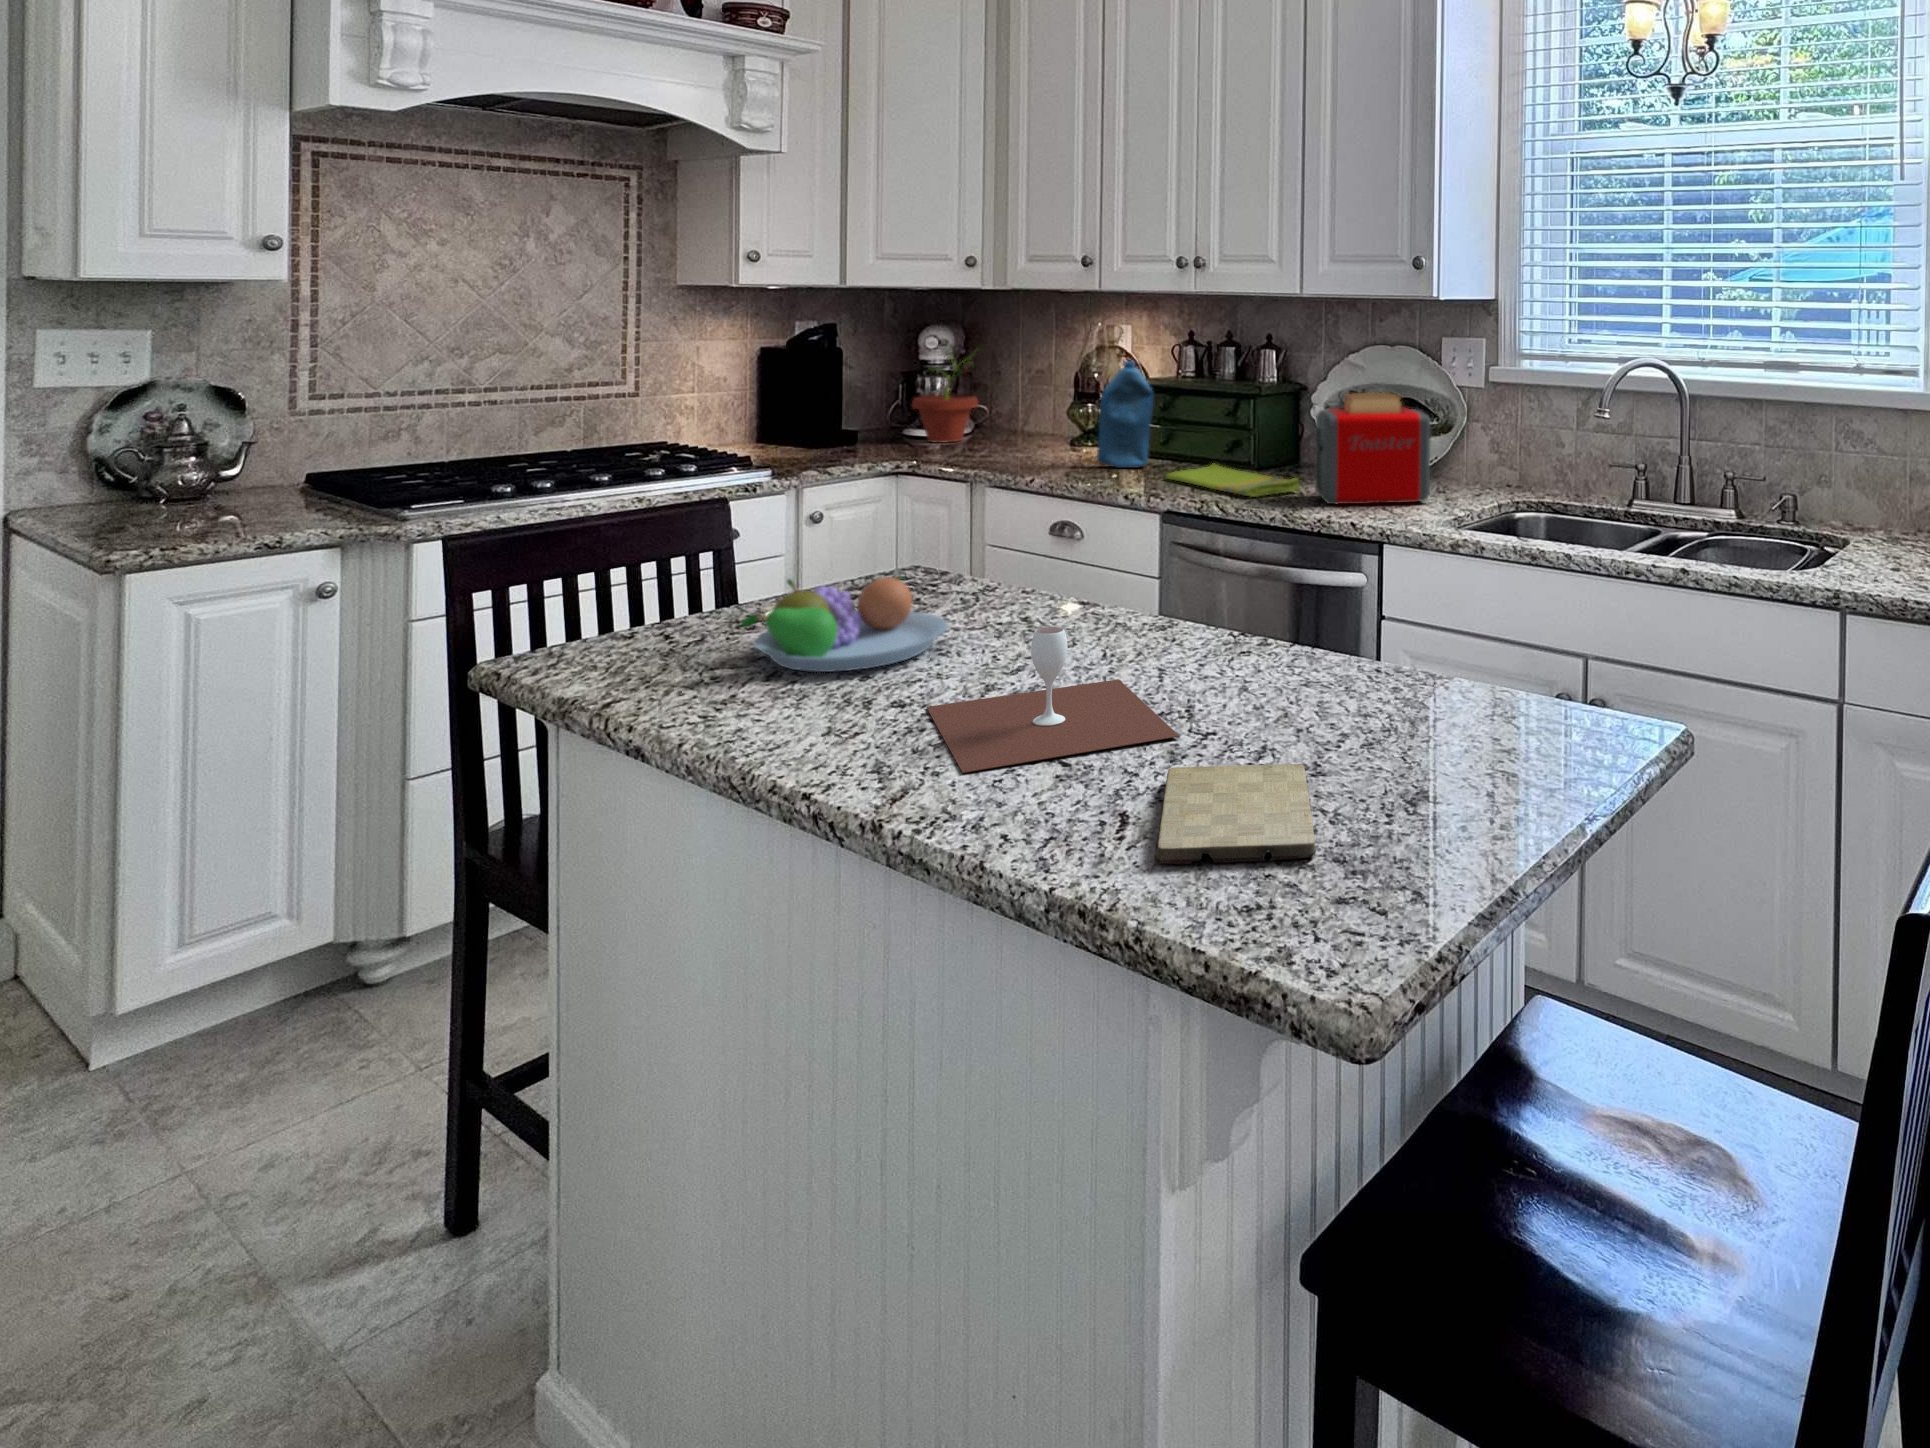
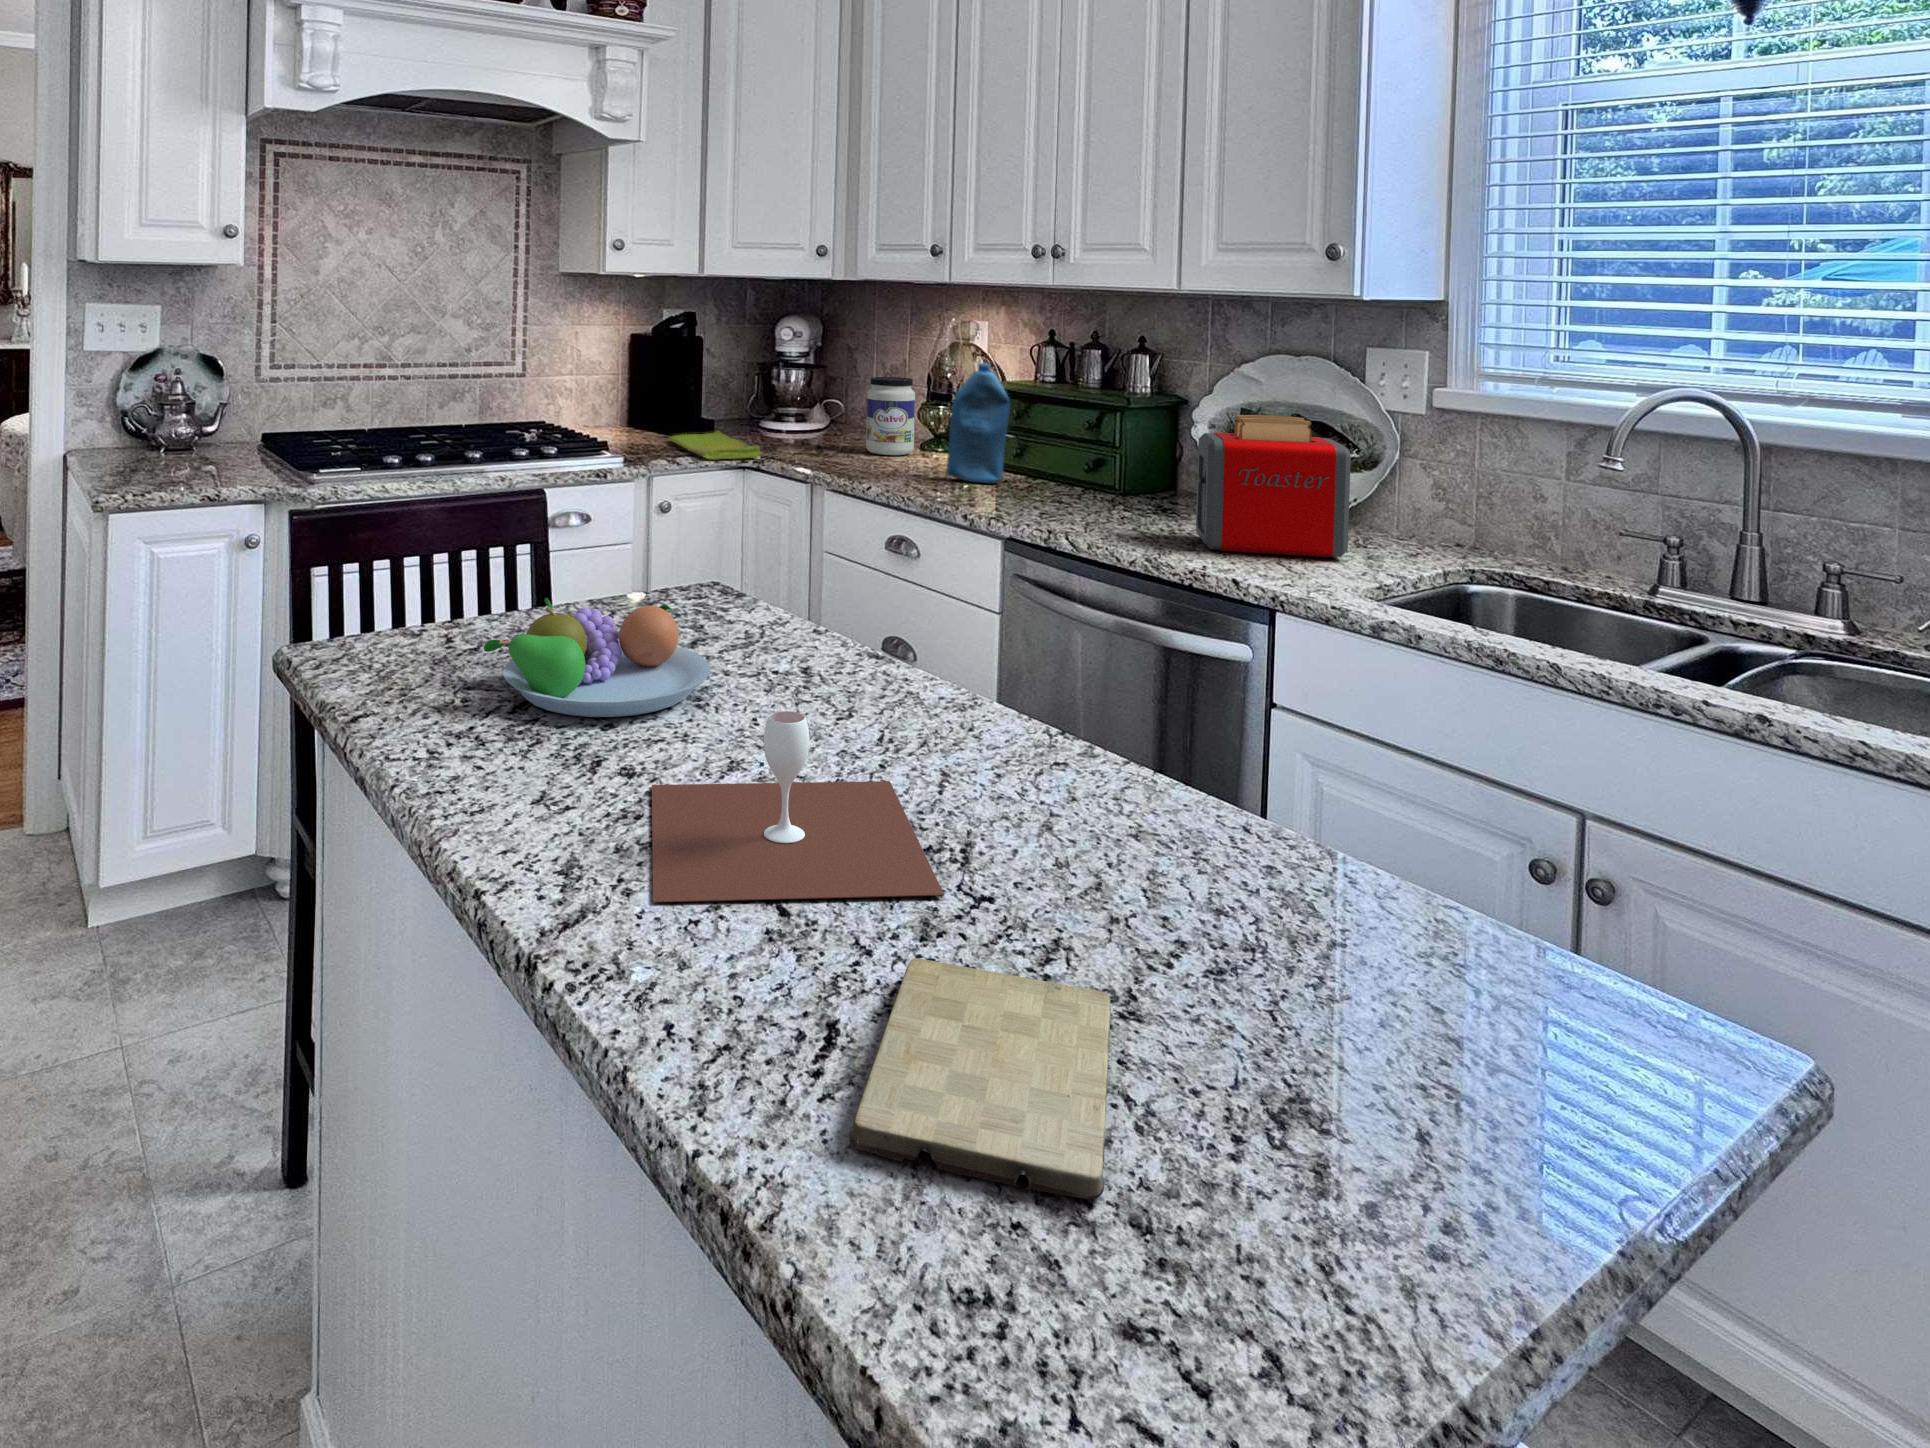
potted plant: present [912,345,980,443] -> none [768,333,841,440]
jar: none [1014,378,1061,450] -> present [866,377,915,455]
dish towel: present [1166,463,1300,497] -> present [669,431,761,459]

